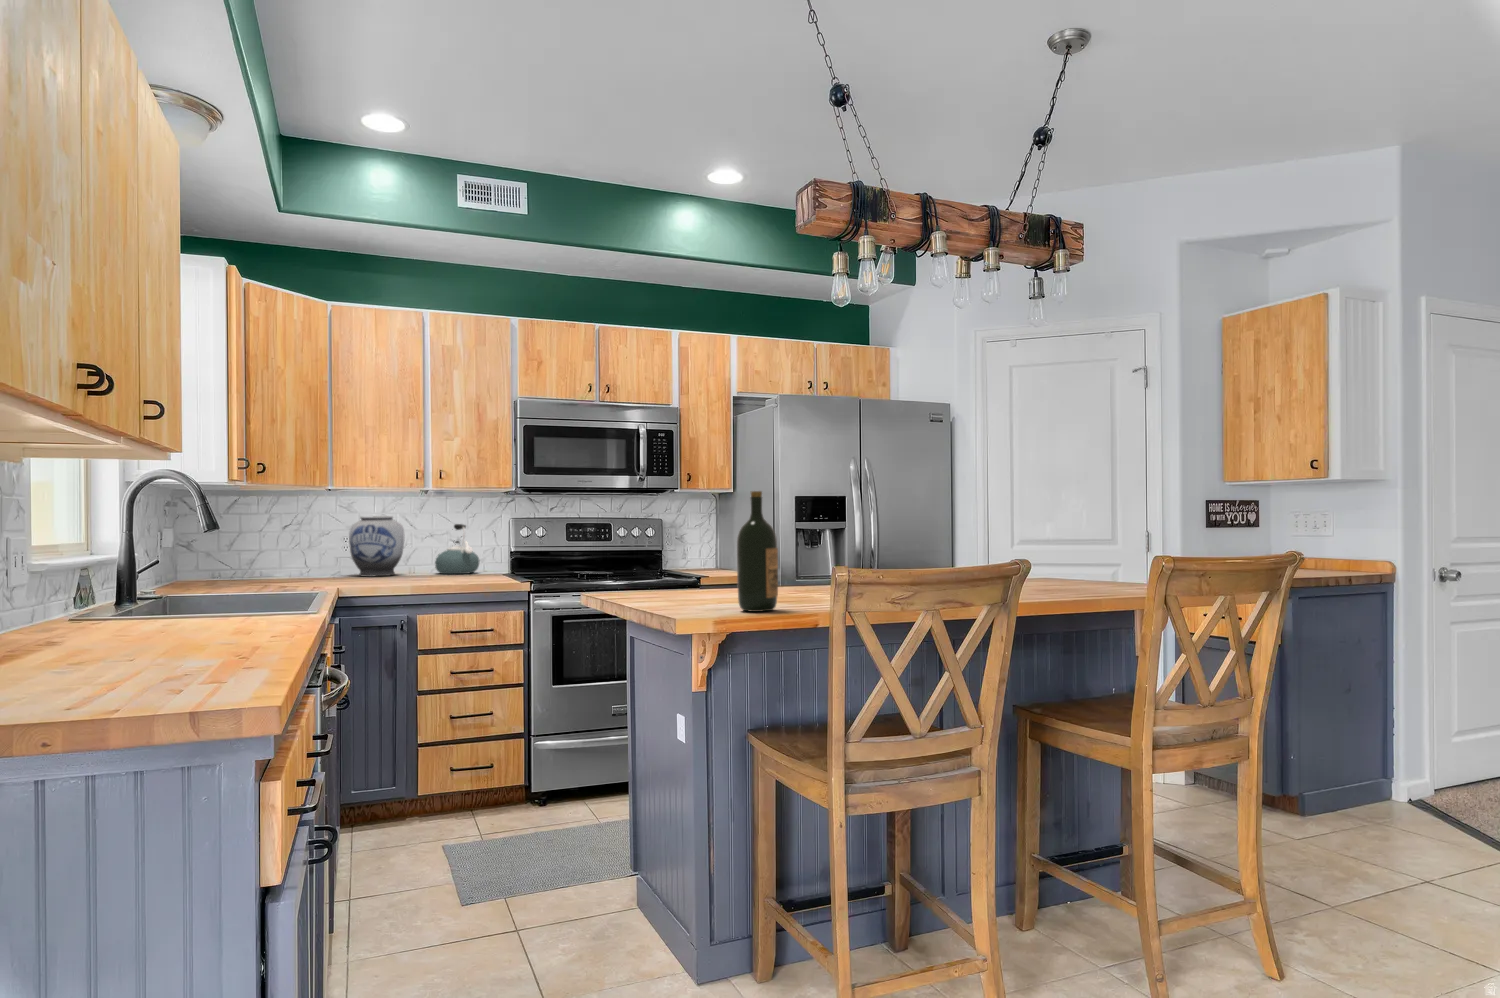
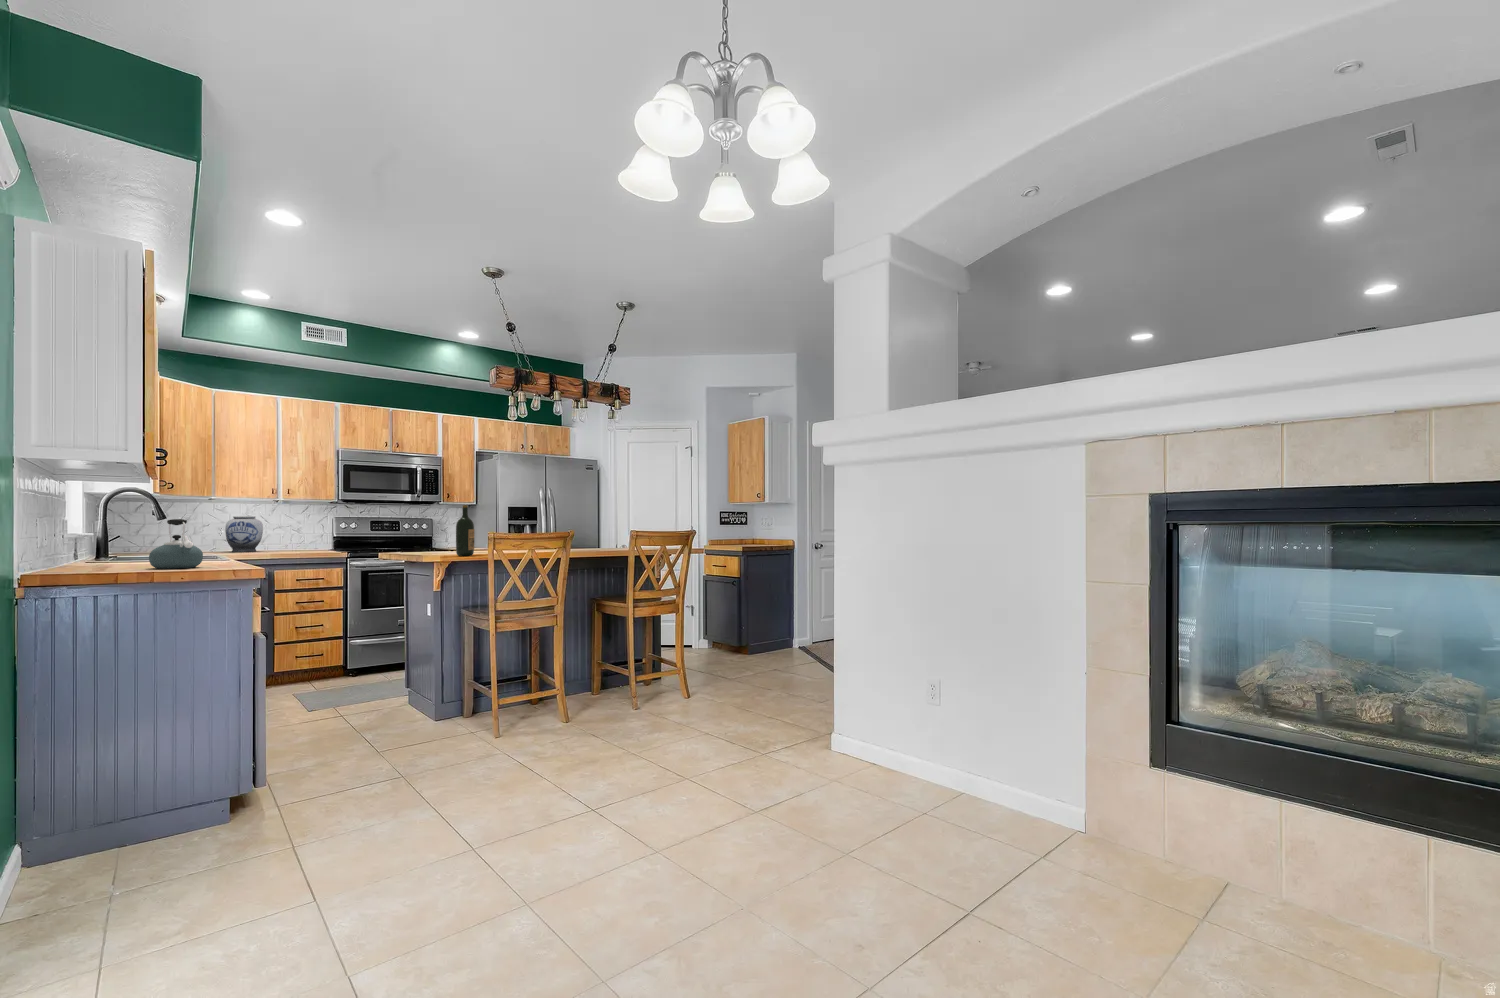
kettle: present [435,524,480,574] -> present [149,519,203,569]

